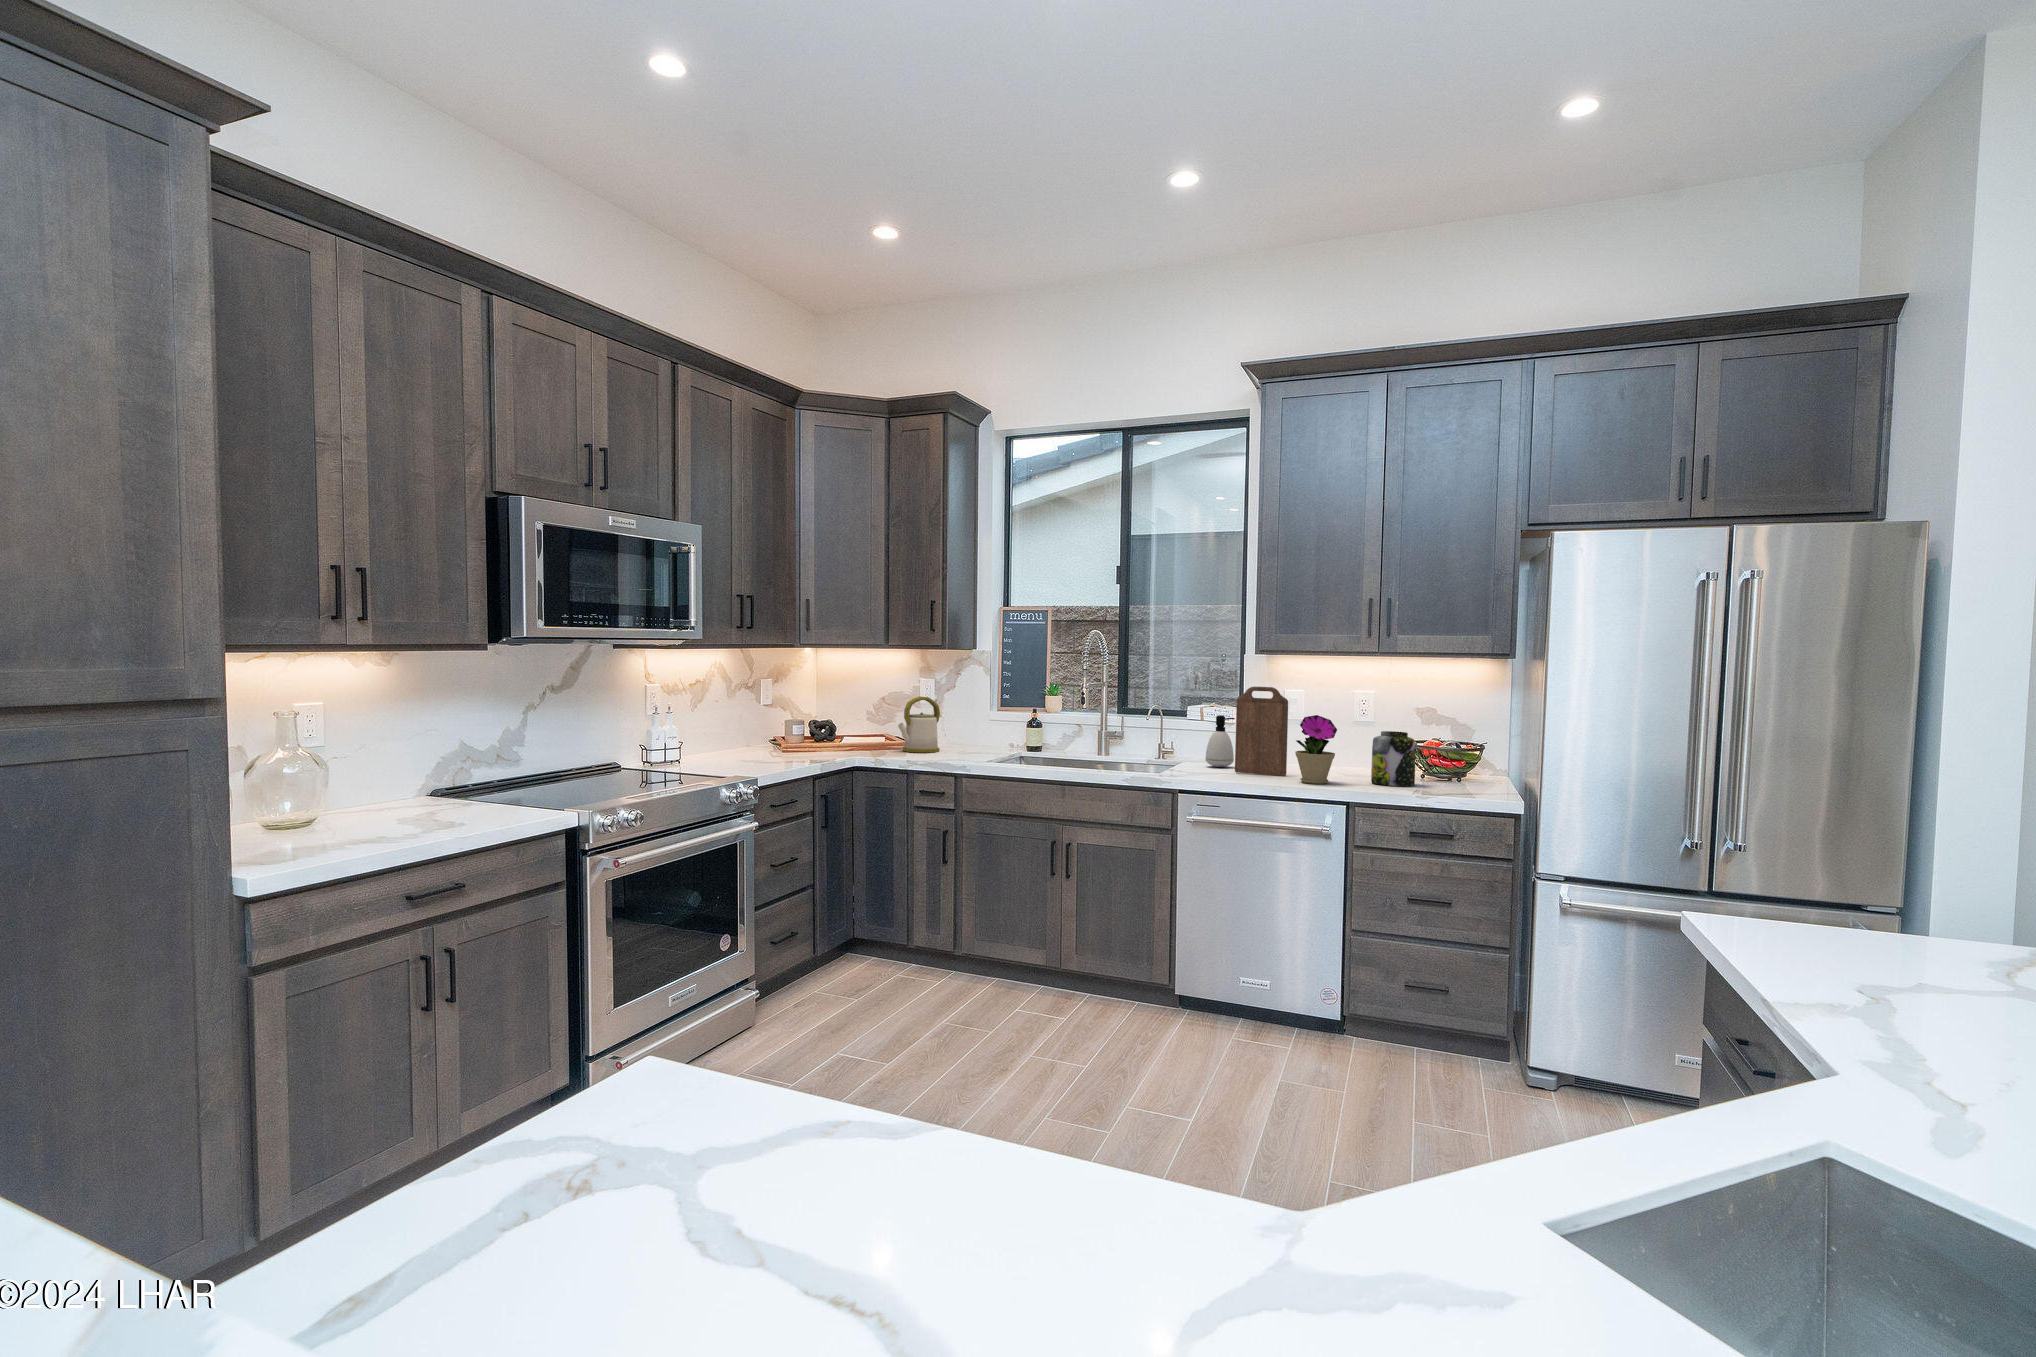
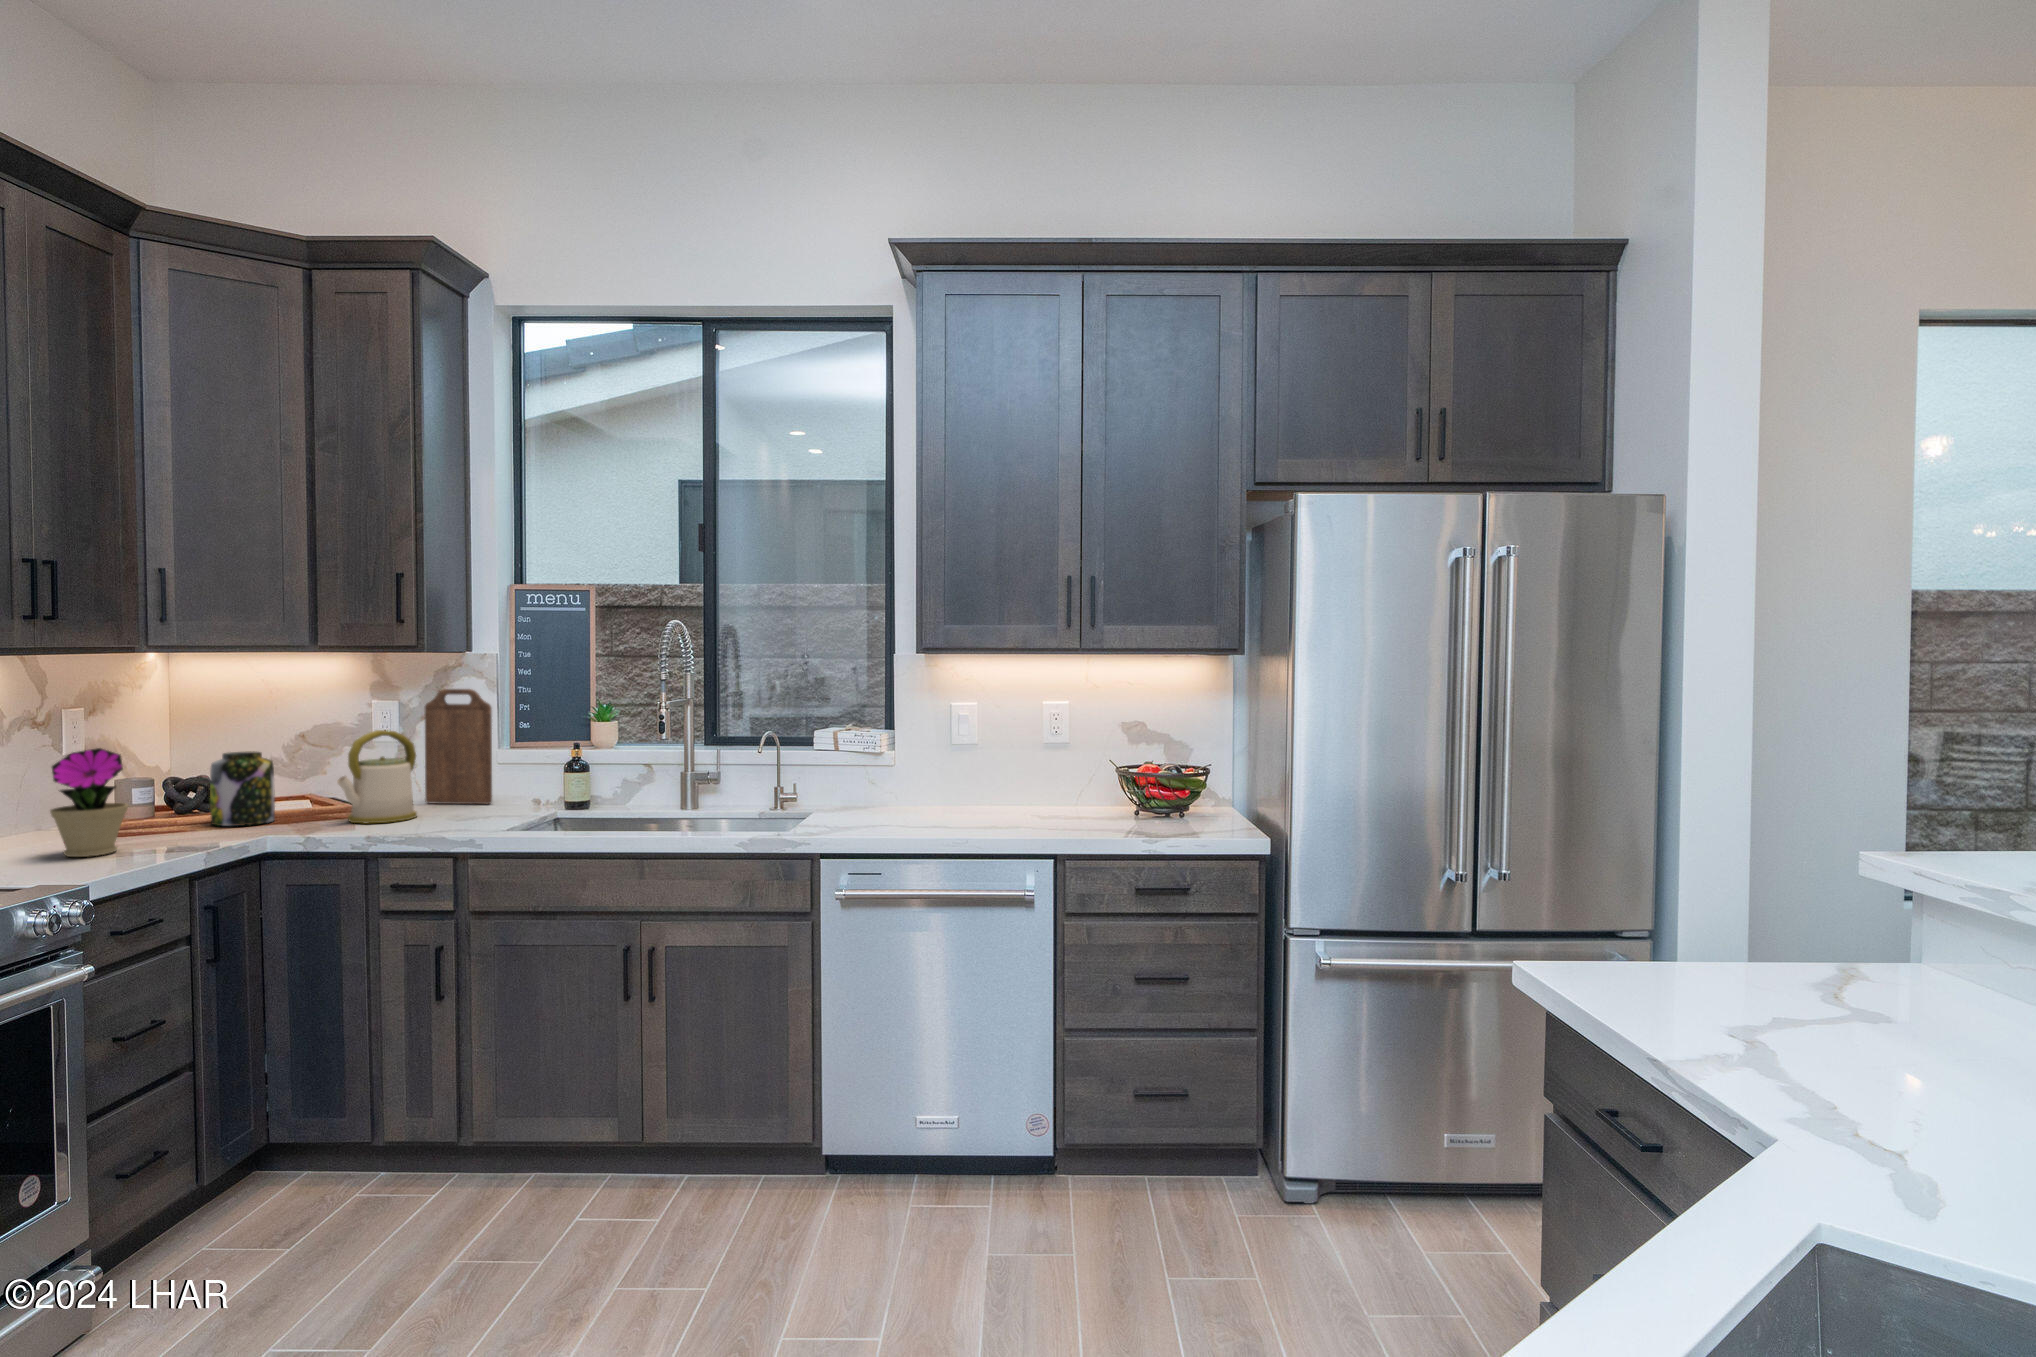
cutting board: present [1235,686,1288,776] -> present [425,689,492,804]
soap dispenser: present [1206,715,1235,767] -> none [845,739,884,811]
flower pot: present [1295,715,1337,784] -> present [50,748,128,857]
jar: present [1371,731,1416,786] -> present [210,751,275,826]

